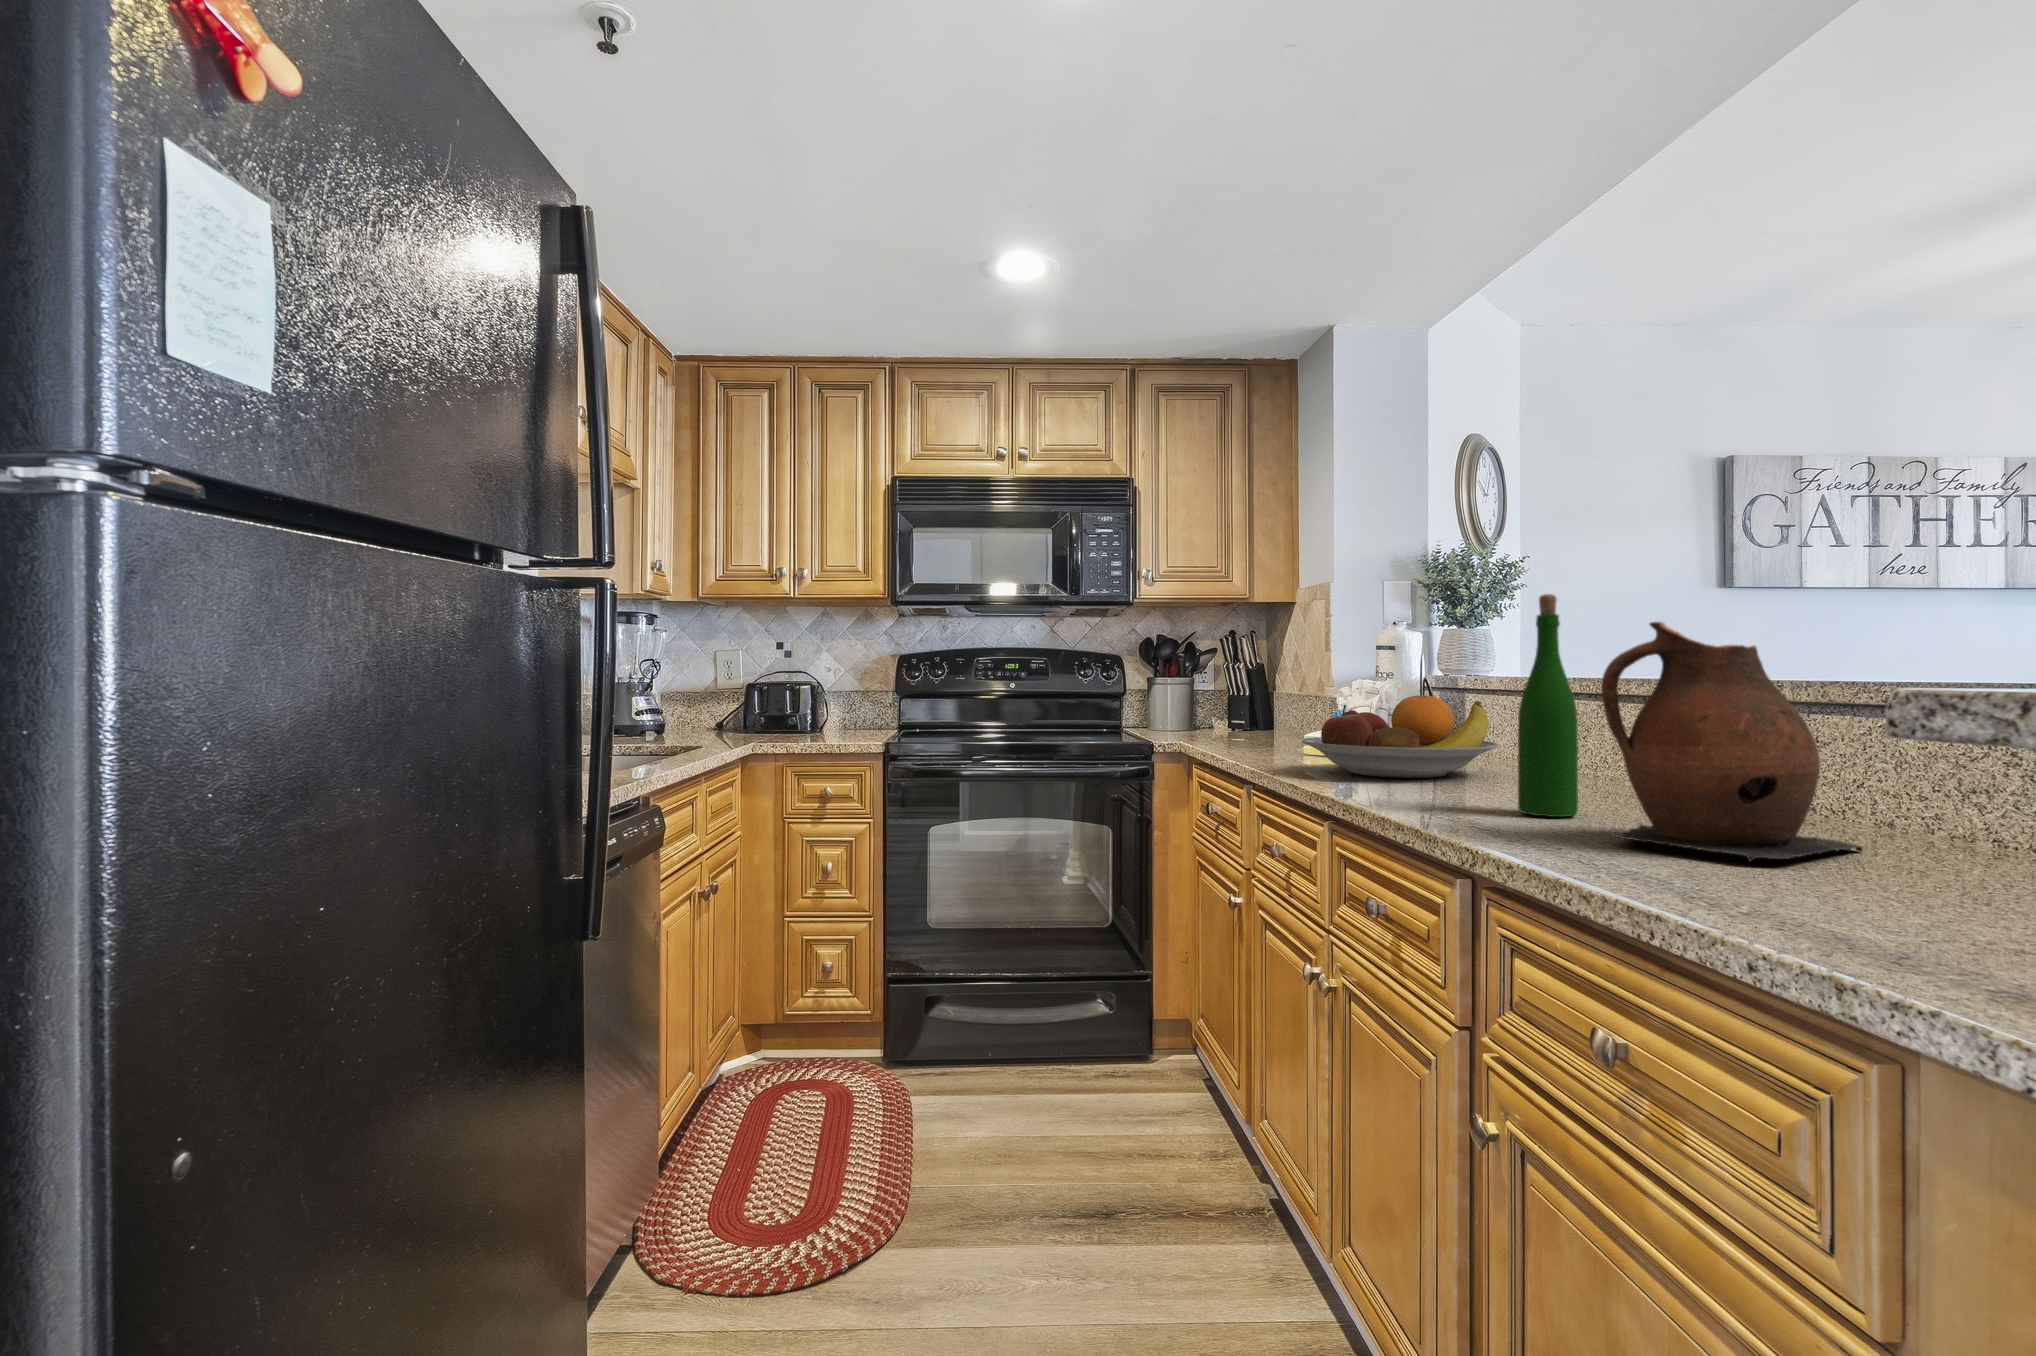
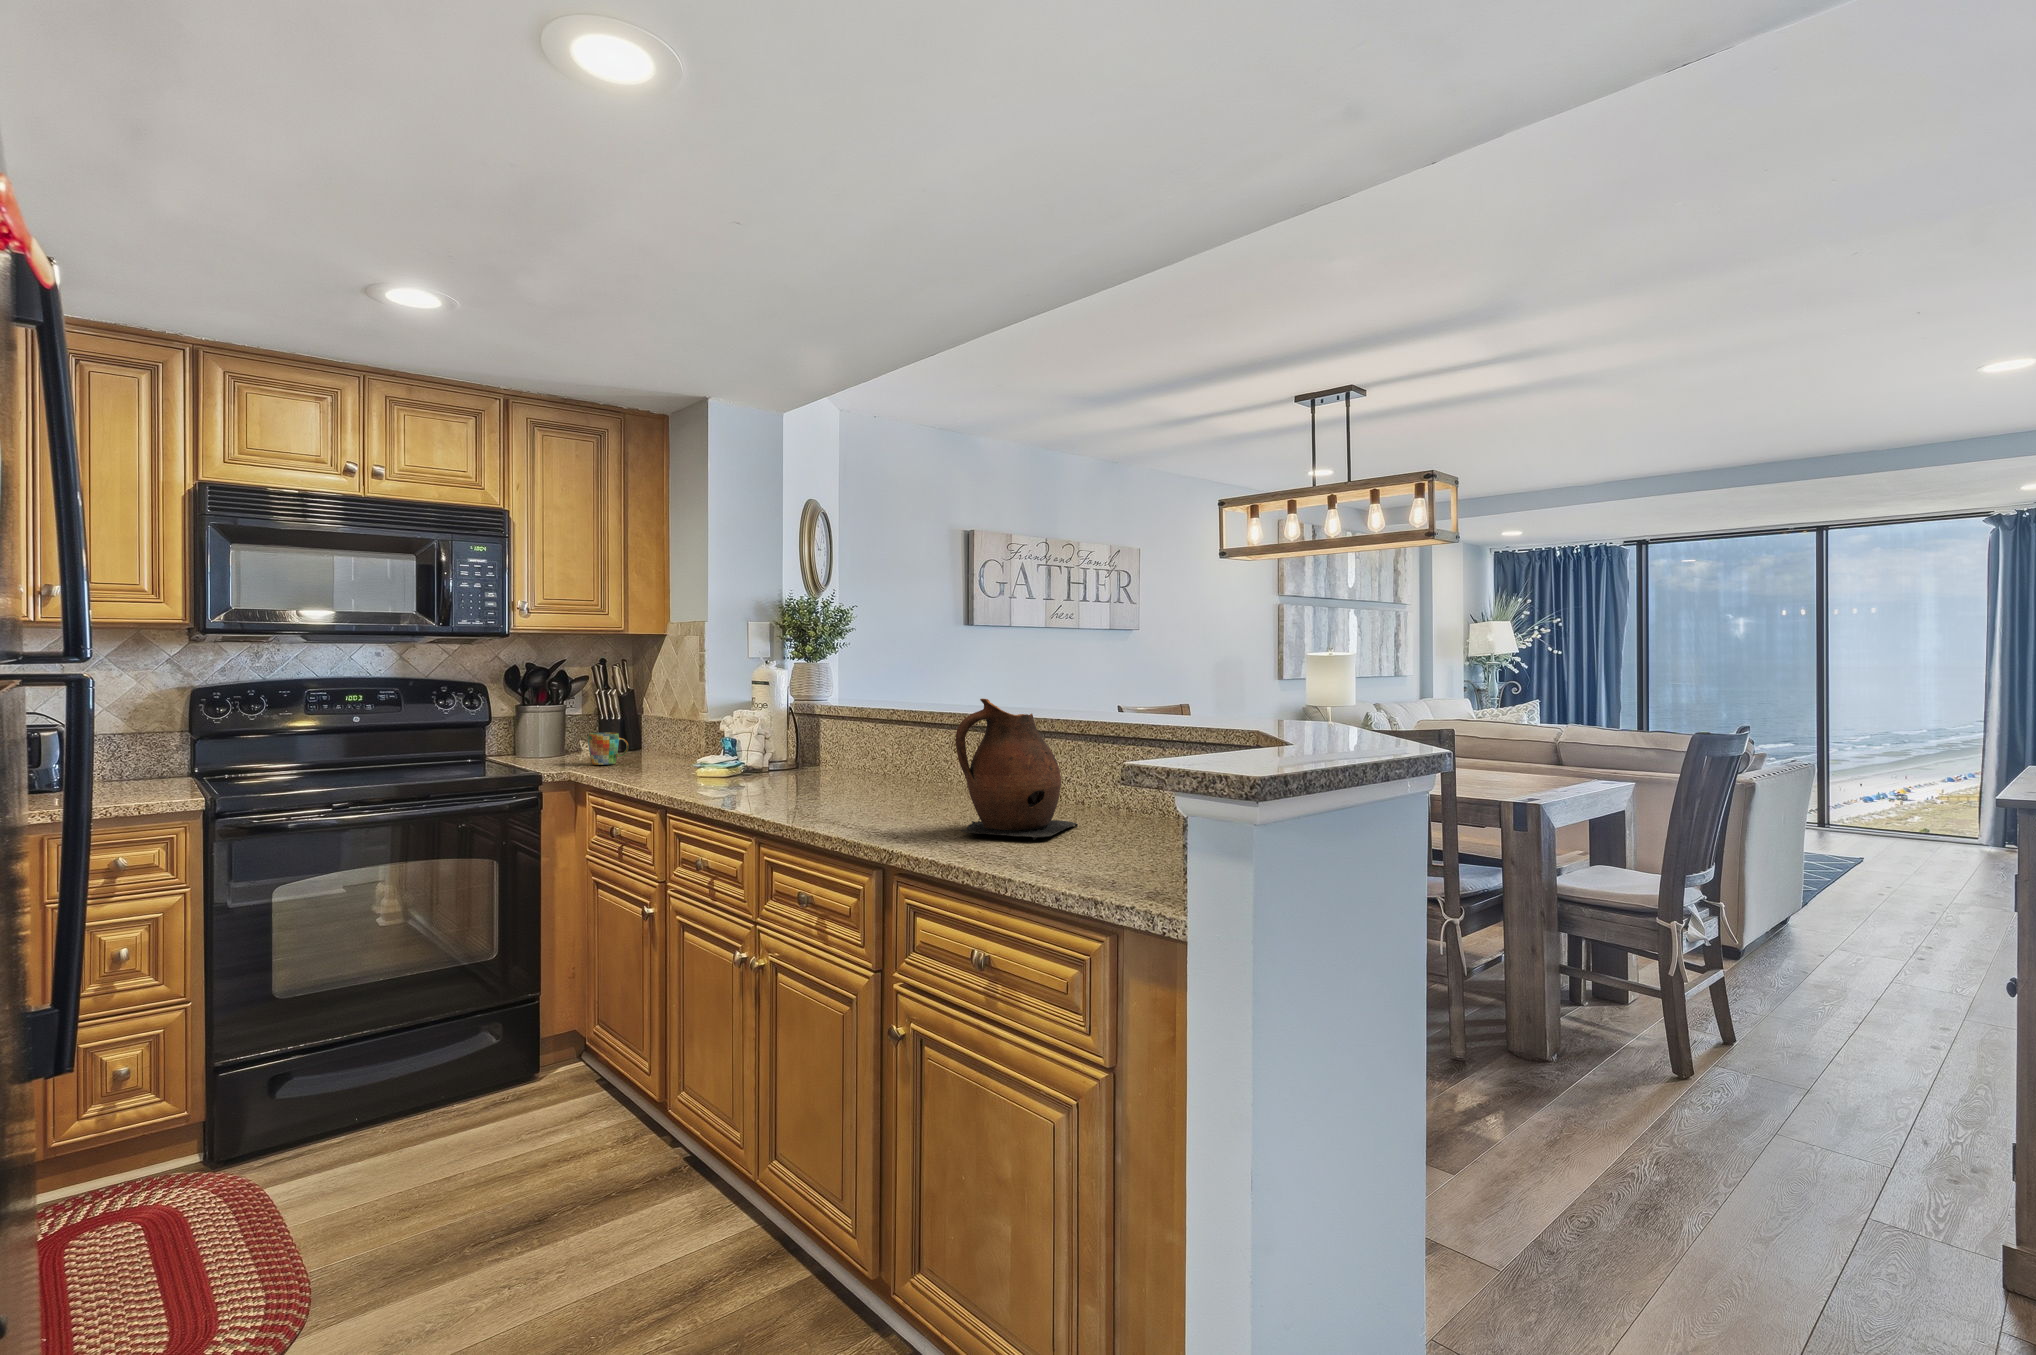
wine bottle: present [1518,594,1578,817] -> none [897,672,933,820]
fruit bowl: present [1302,695,1499,778] -> none [716,731,863,796]
mug: none [1207,706,1248,740] -> present [588,733,629,765]

